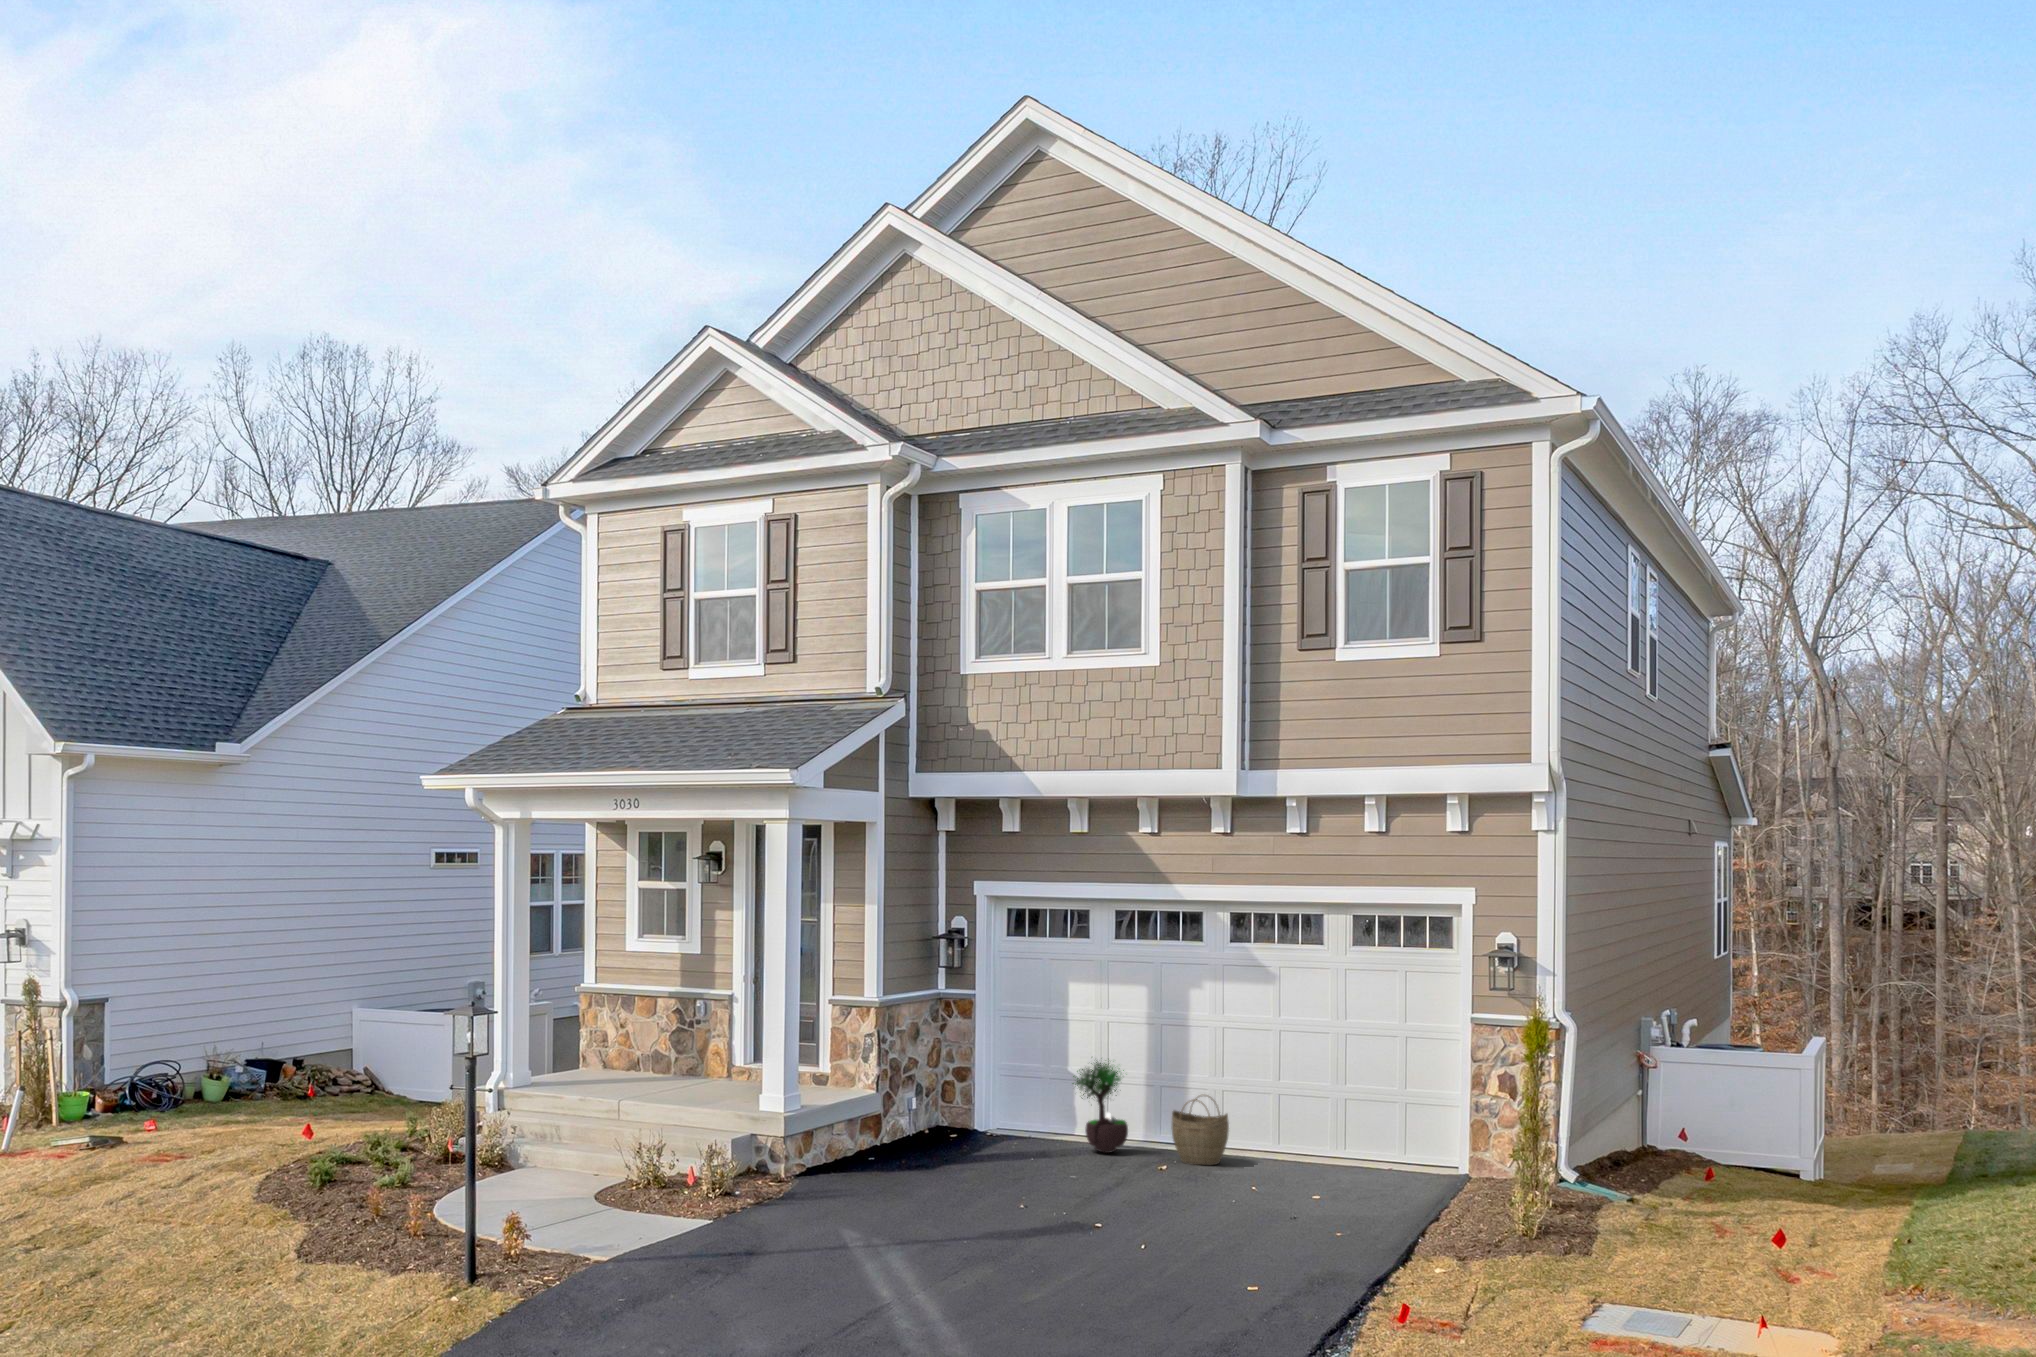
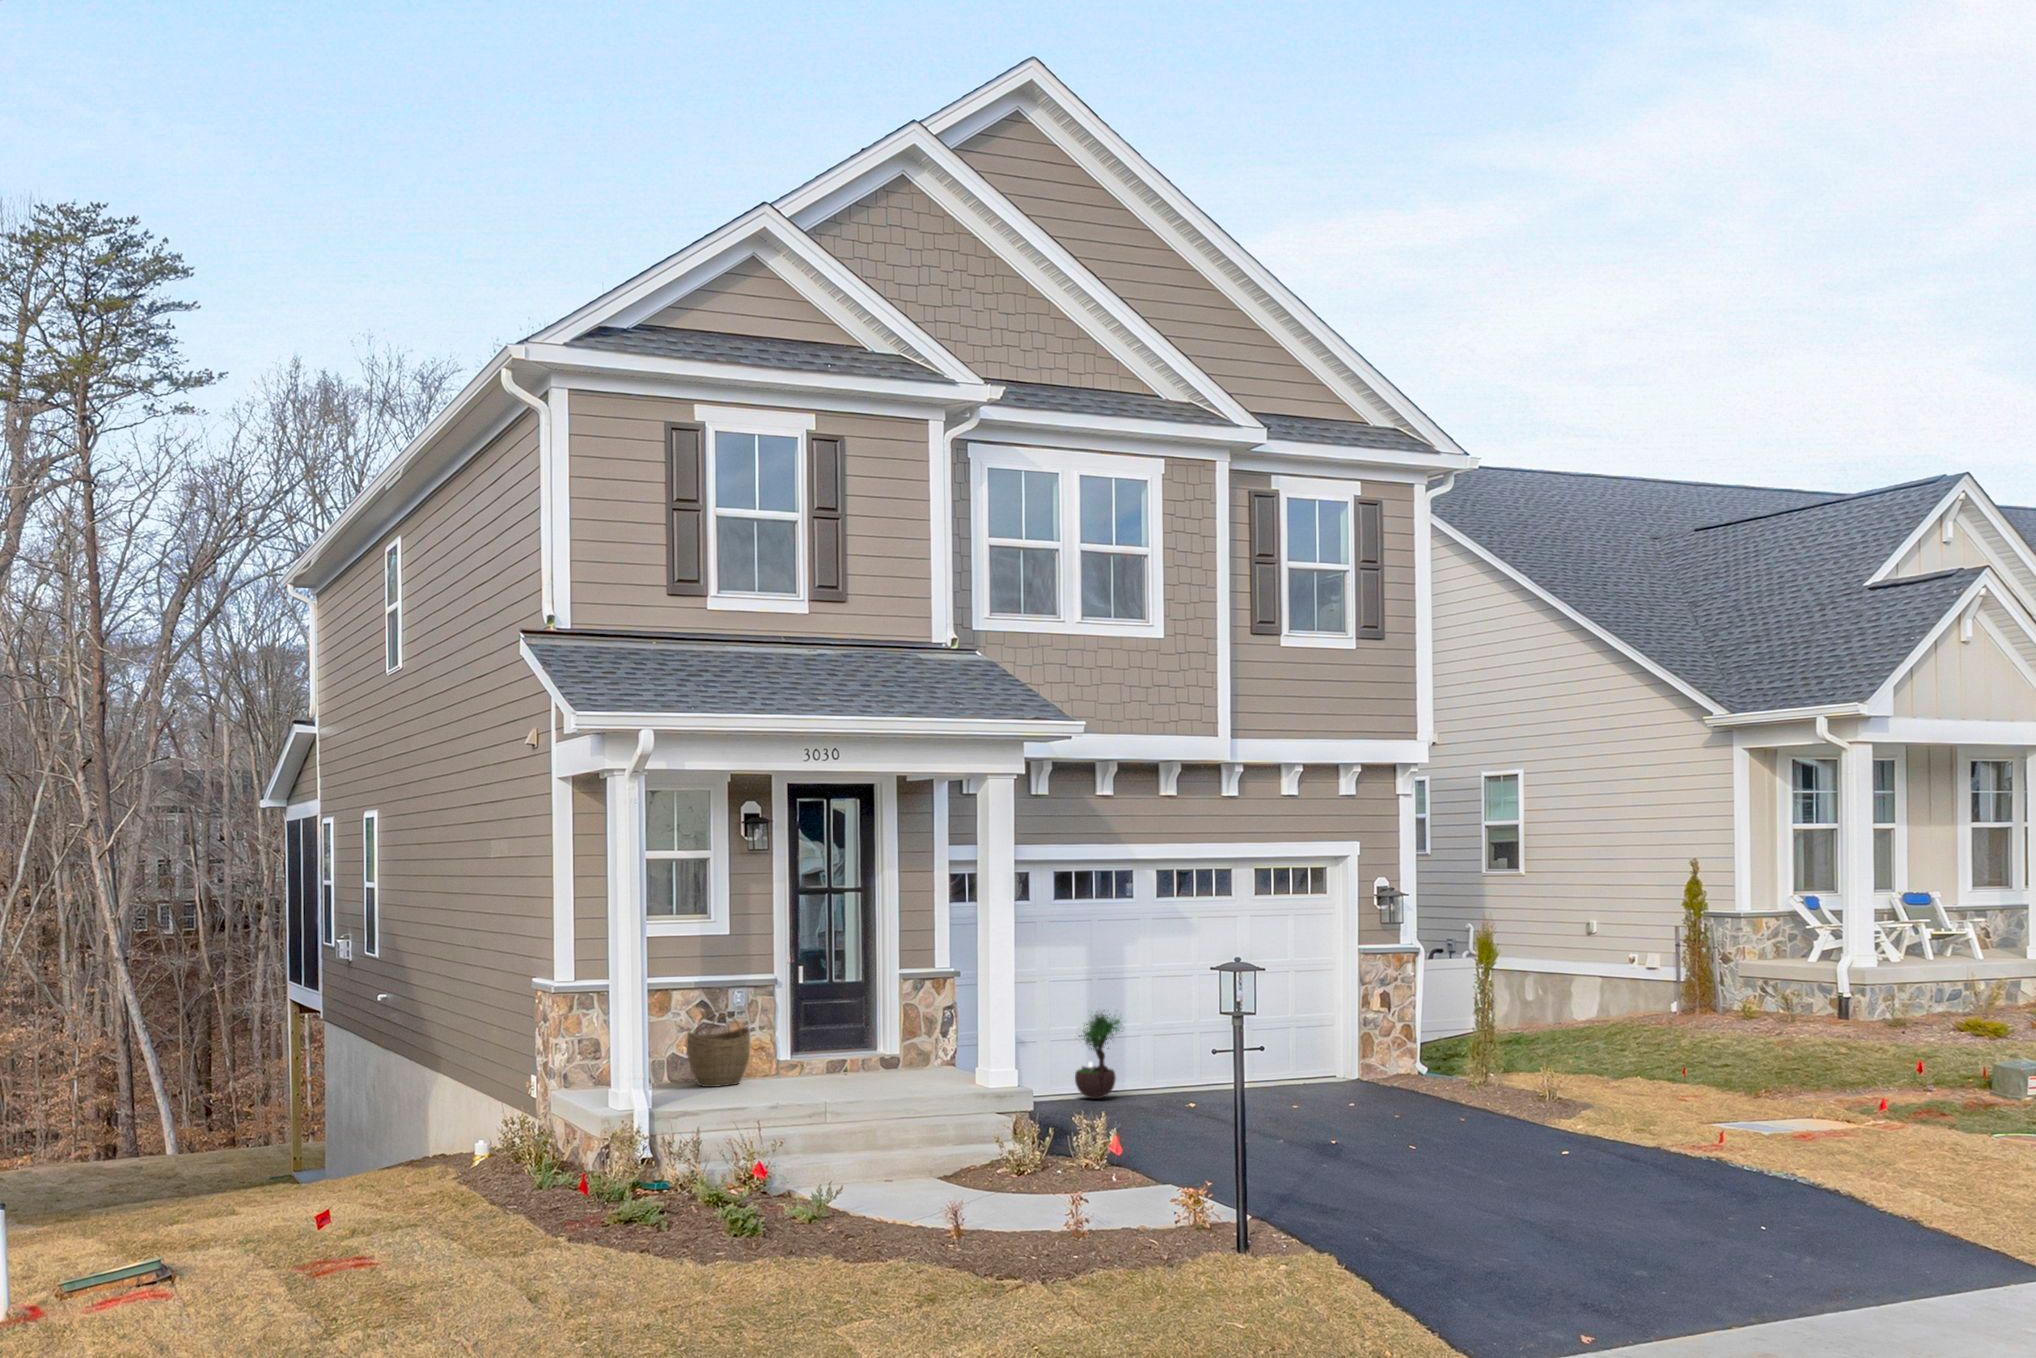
woven basket: present [1172,1096,1229,1165] -> present [687,1011,750,1087]

